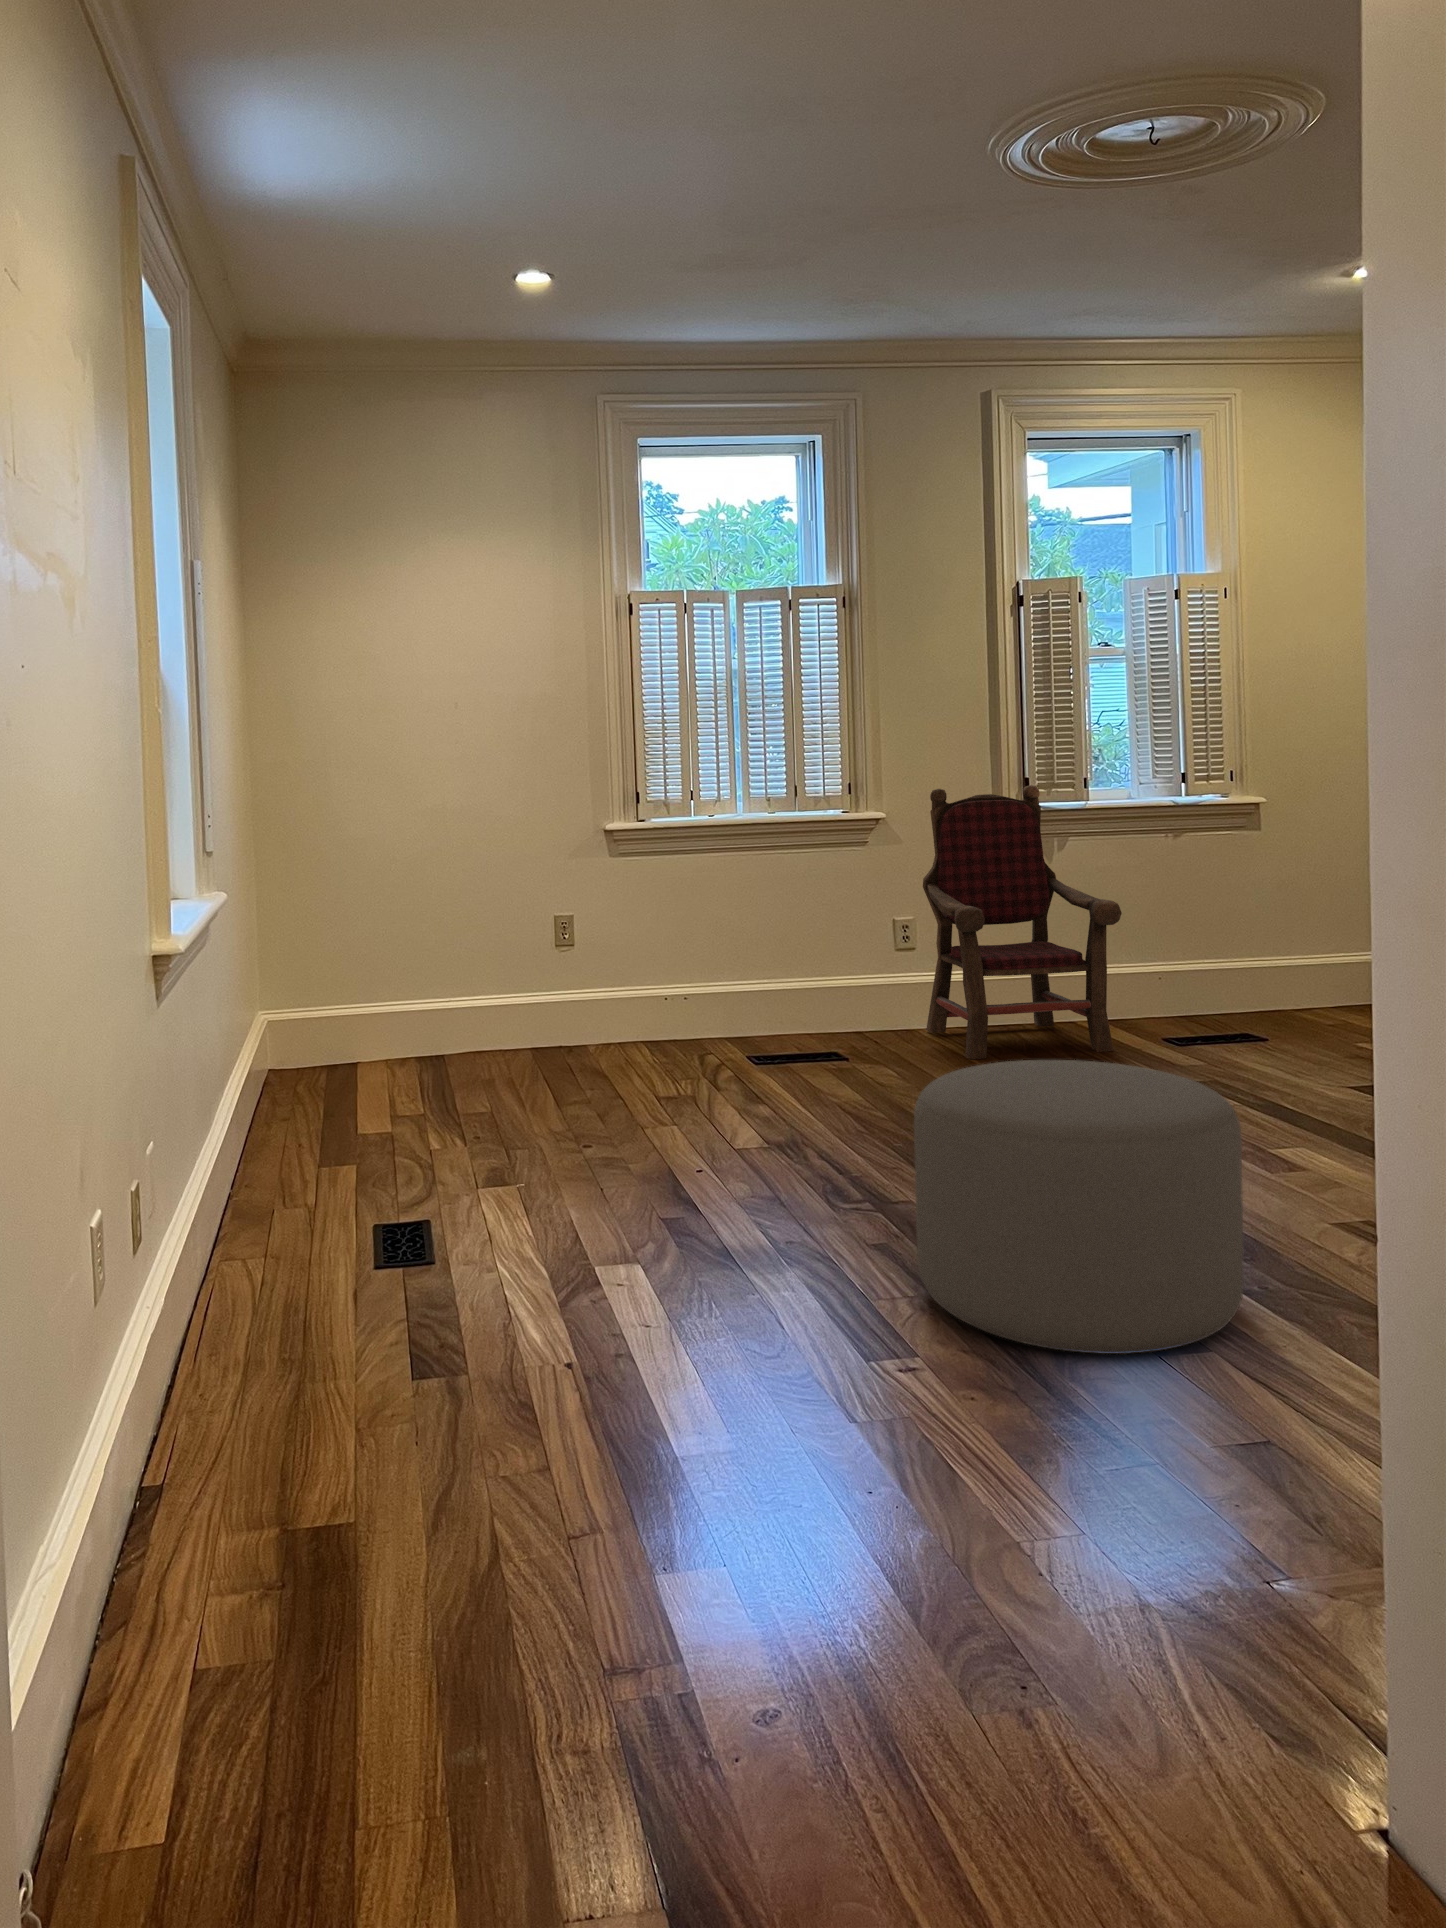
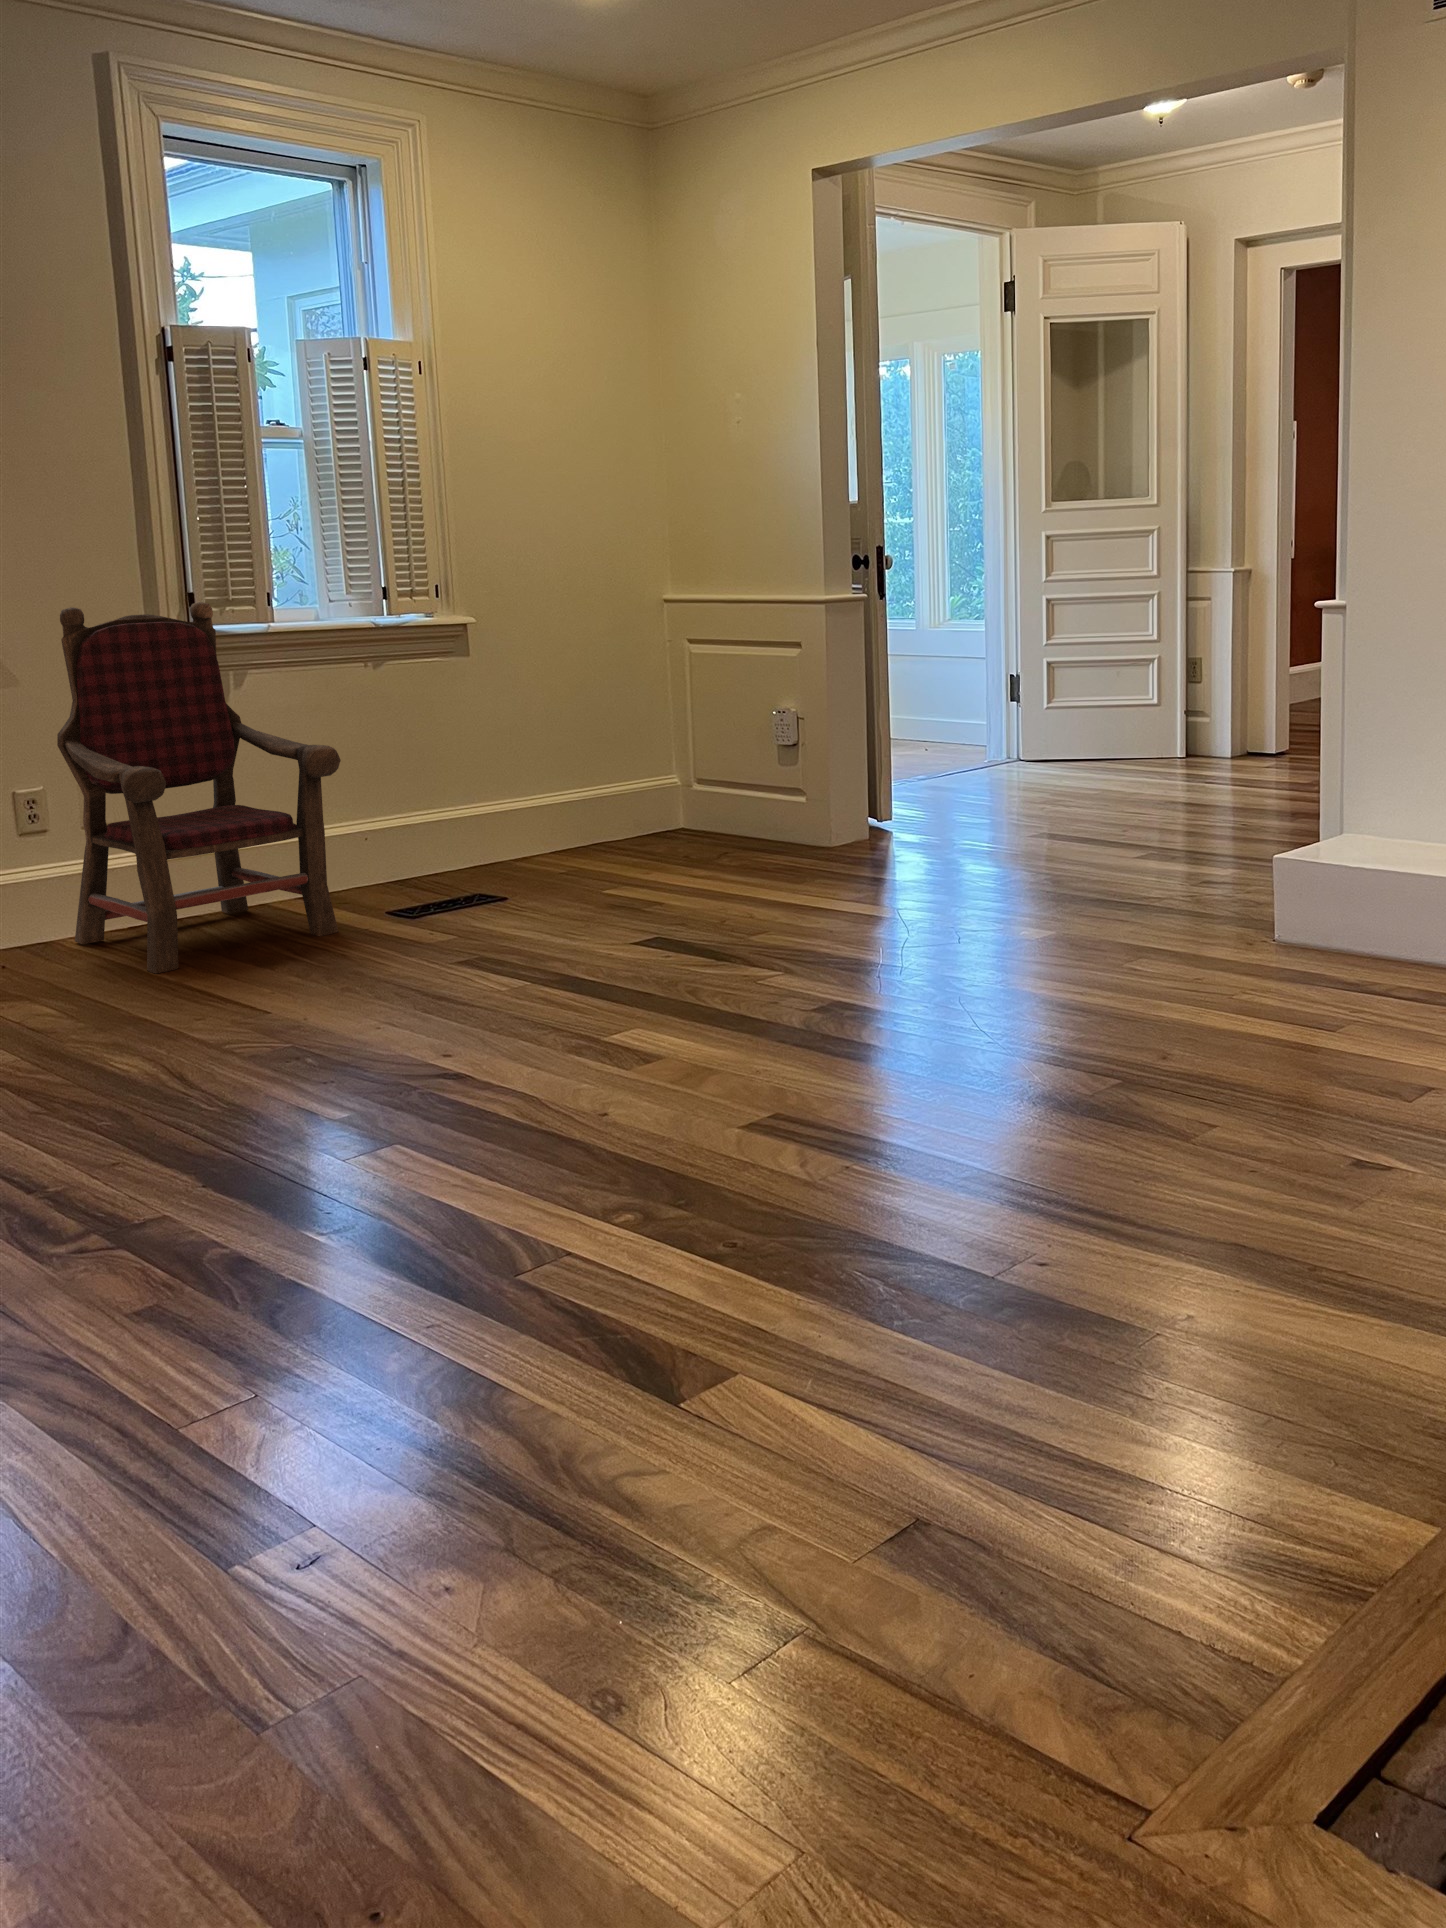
ottoman: present [914,1060,1244,1354] -> none [225,967,706,1423]

